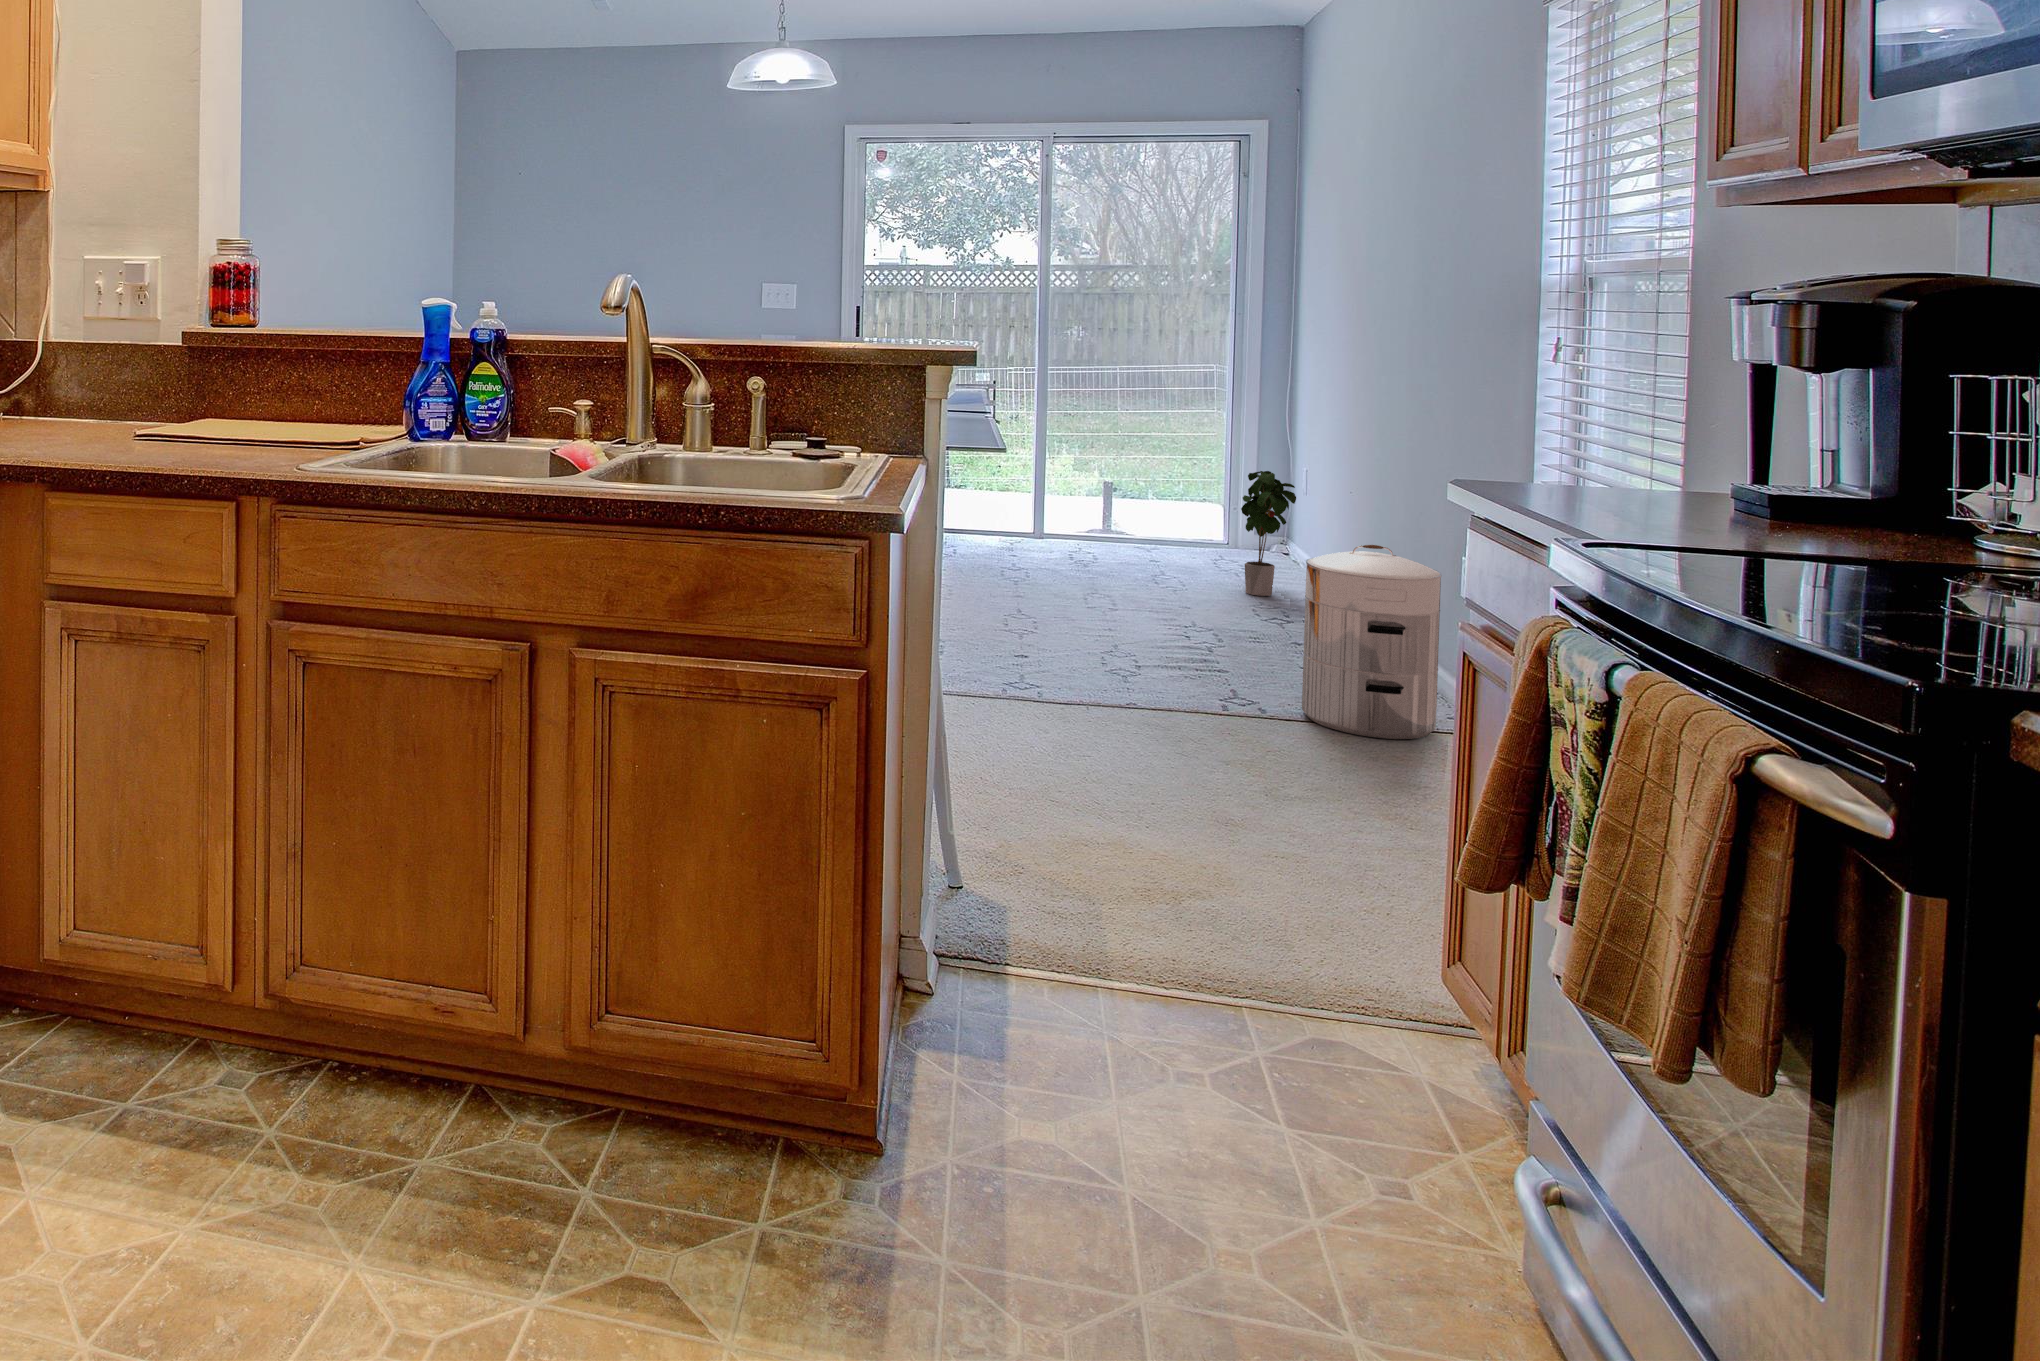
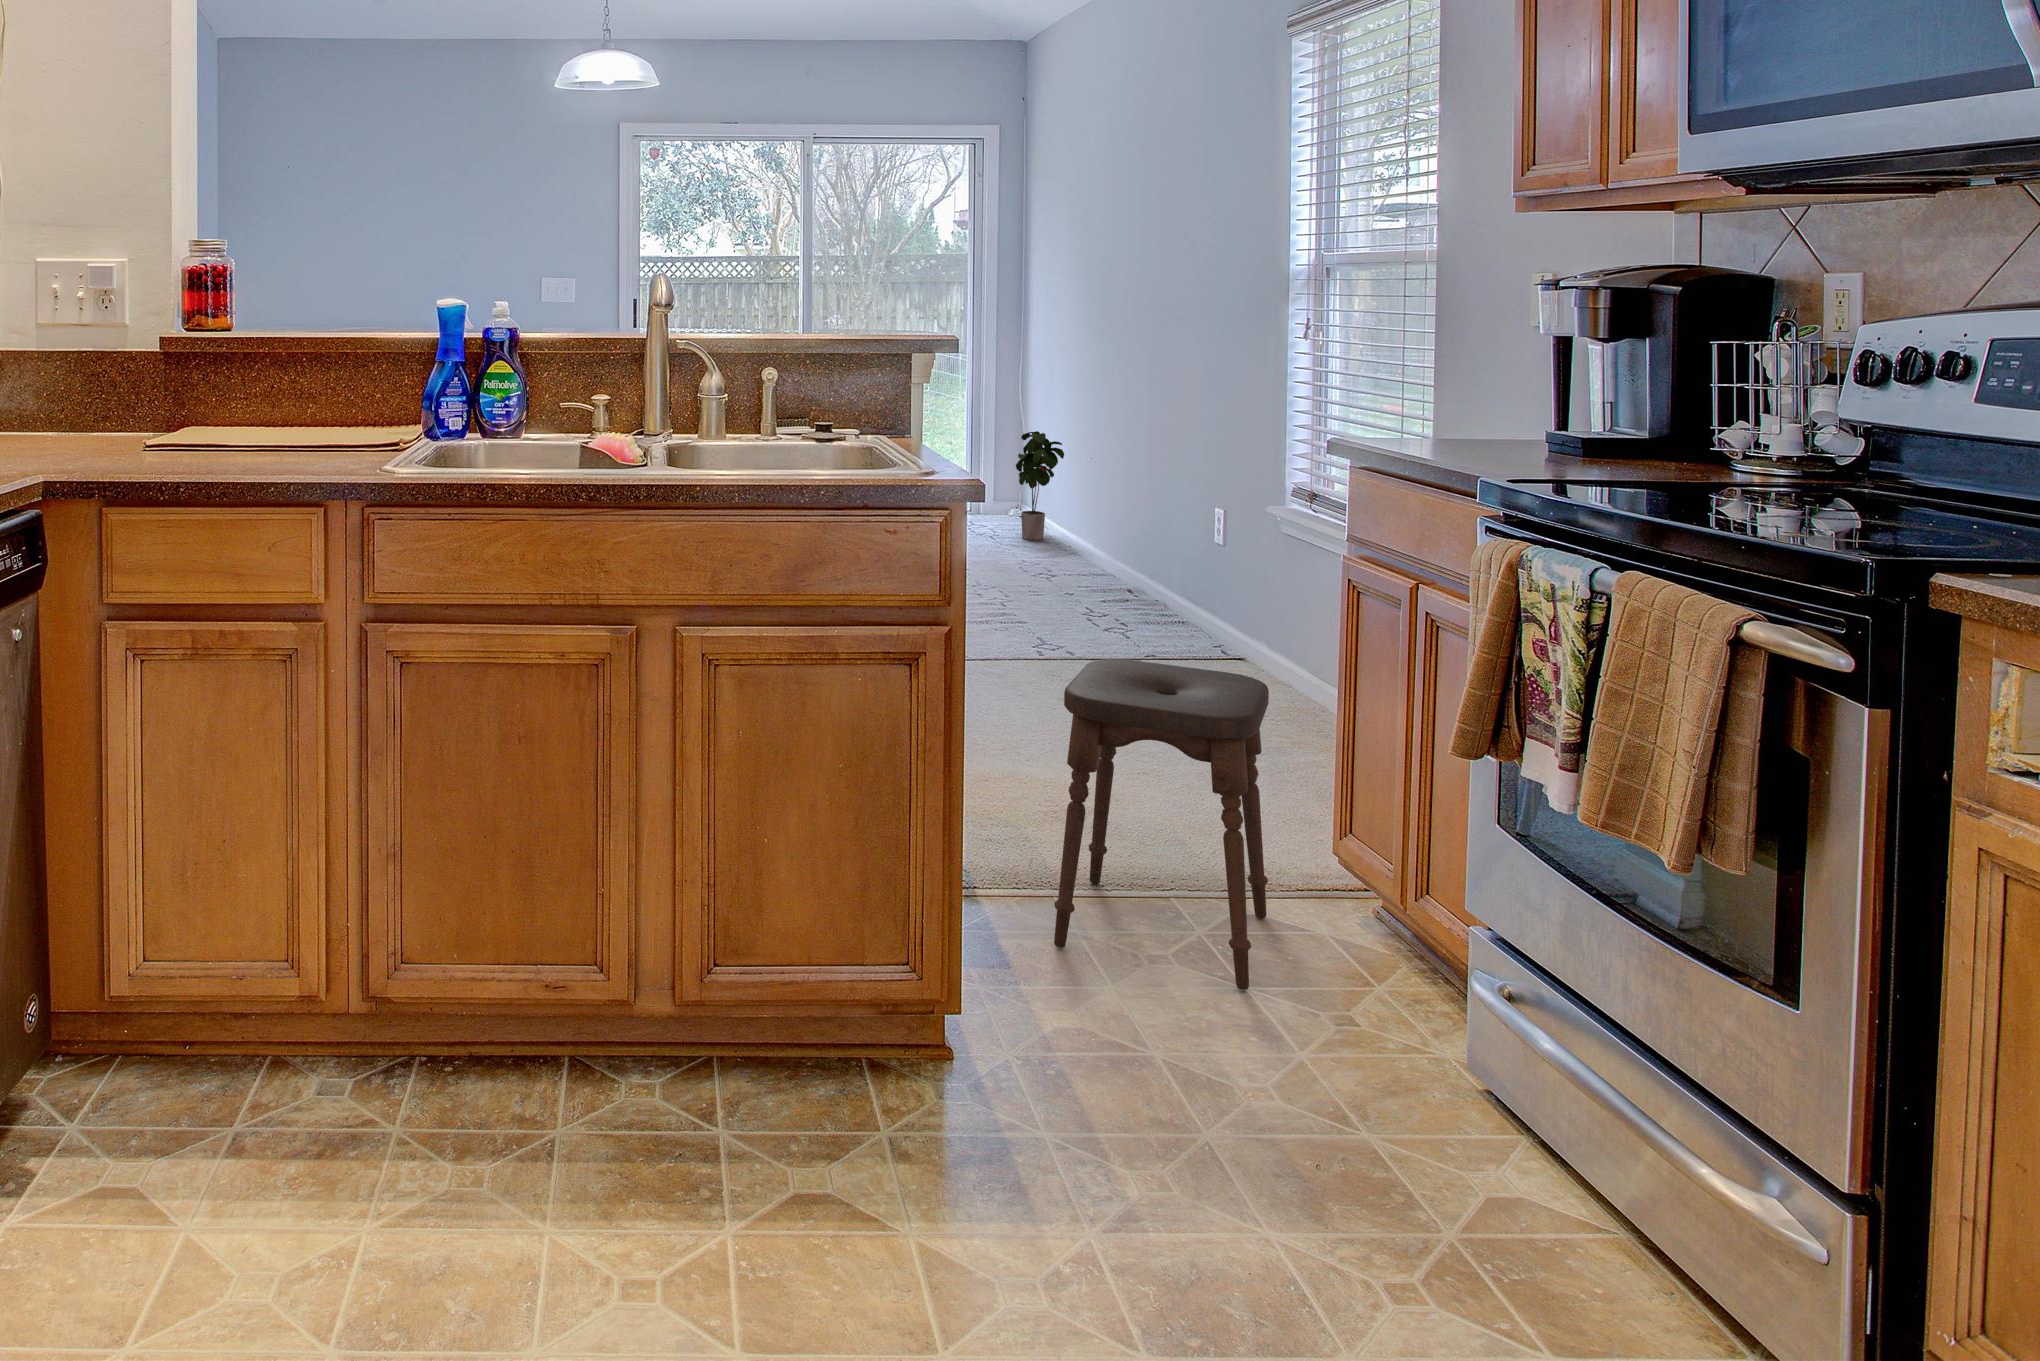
waste bin: present [1302,545,1442,739] -> none [1109,491,1216,653]
stool: none [1061,731,1354,1145] -> present [1054,659,1269,990]

